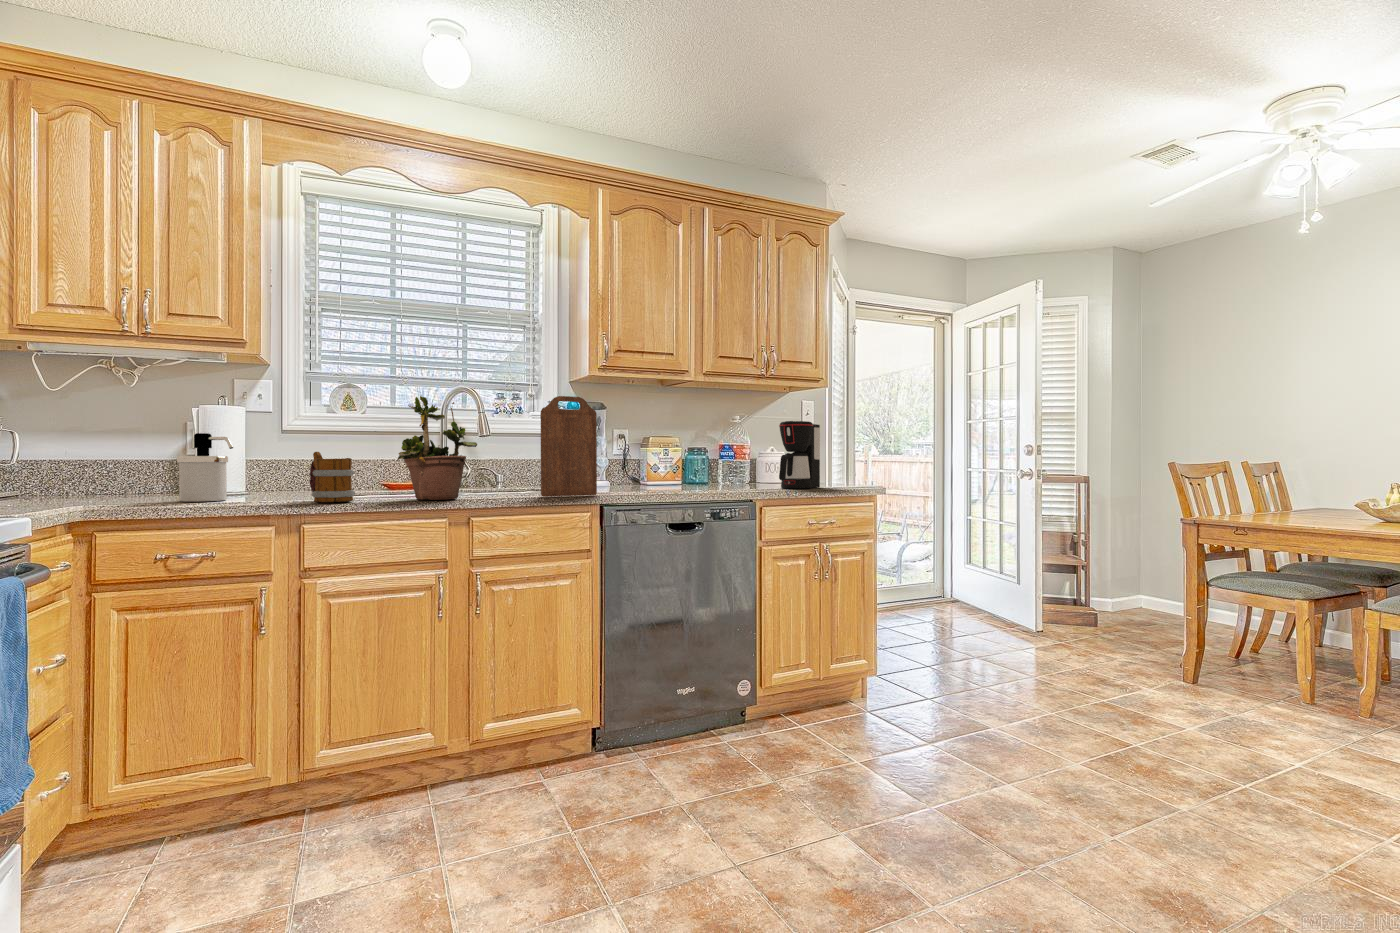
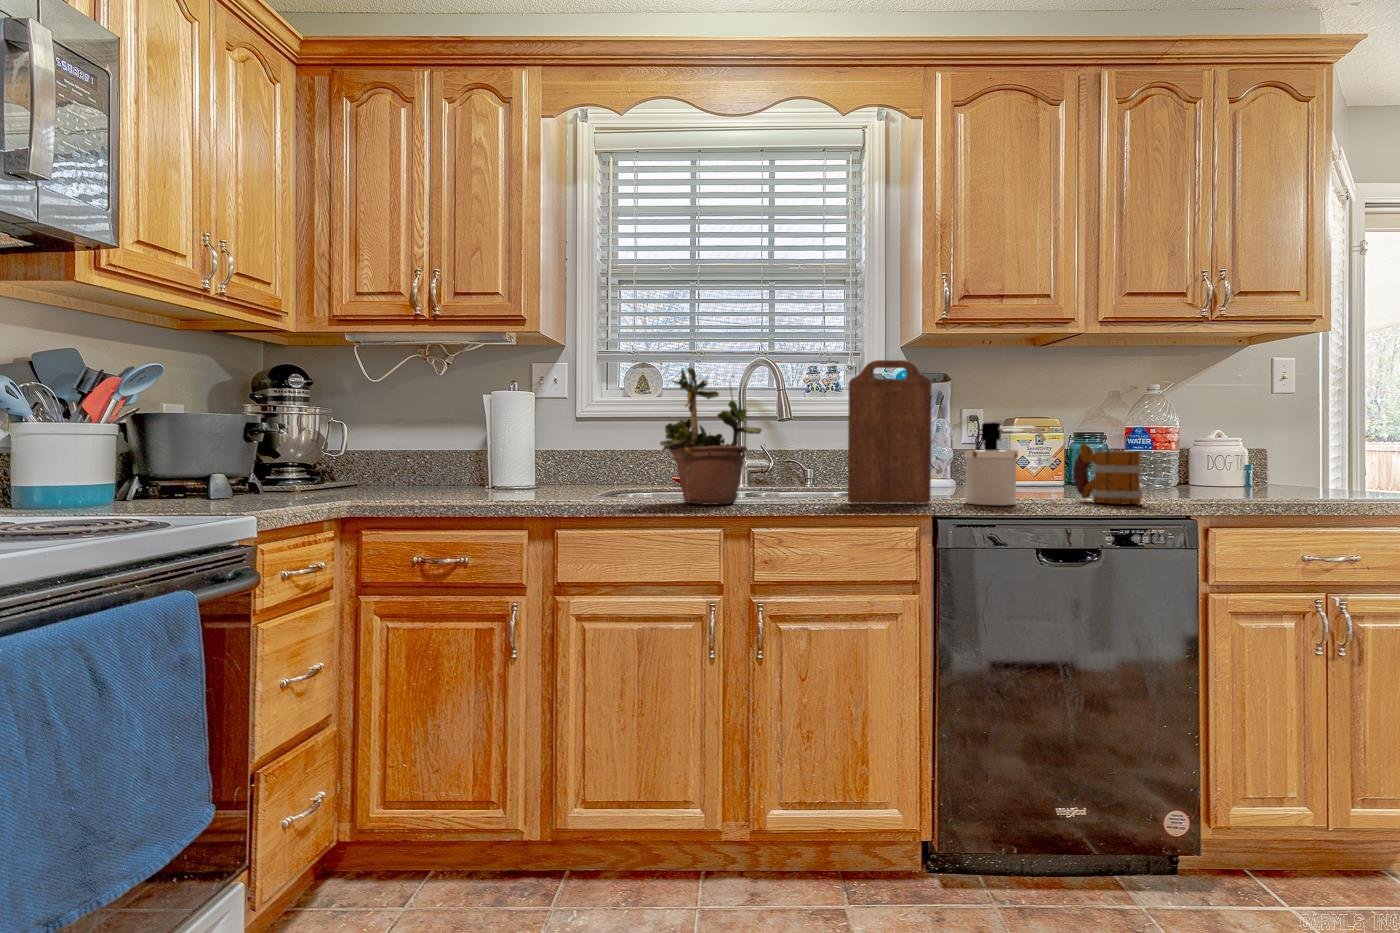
coffee maker: present [779,421,820,489] -> none [1244,387,1328,500]
soap dispenser: present [177,433,233,502] -> present [964,422,1046,506]
mug: present [309,452,355,502] -> present [1073,443,1142,504]

